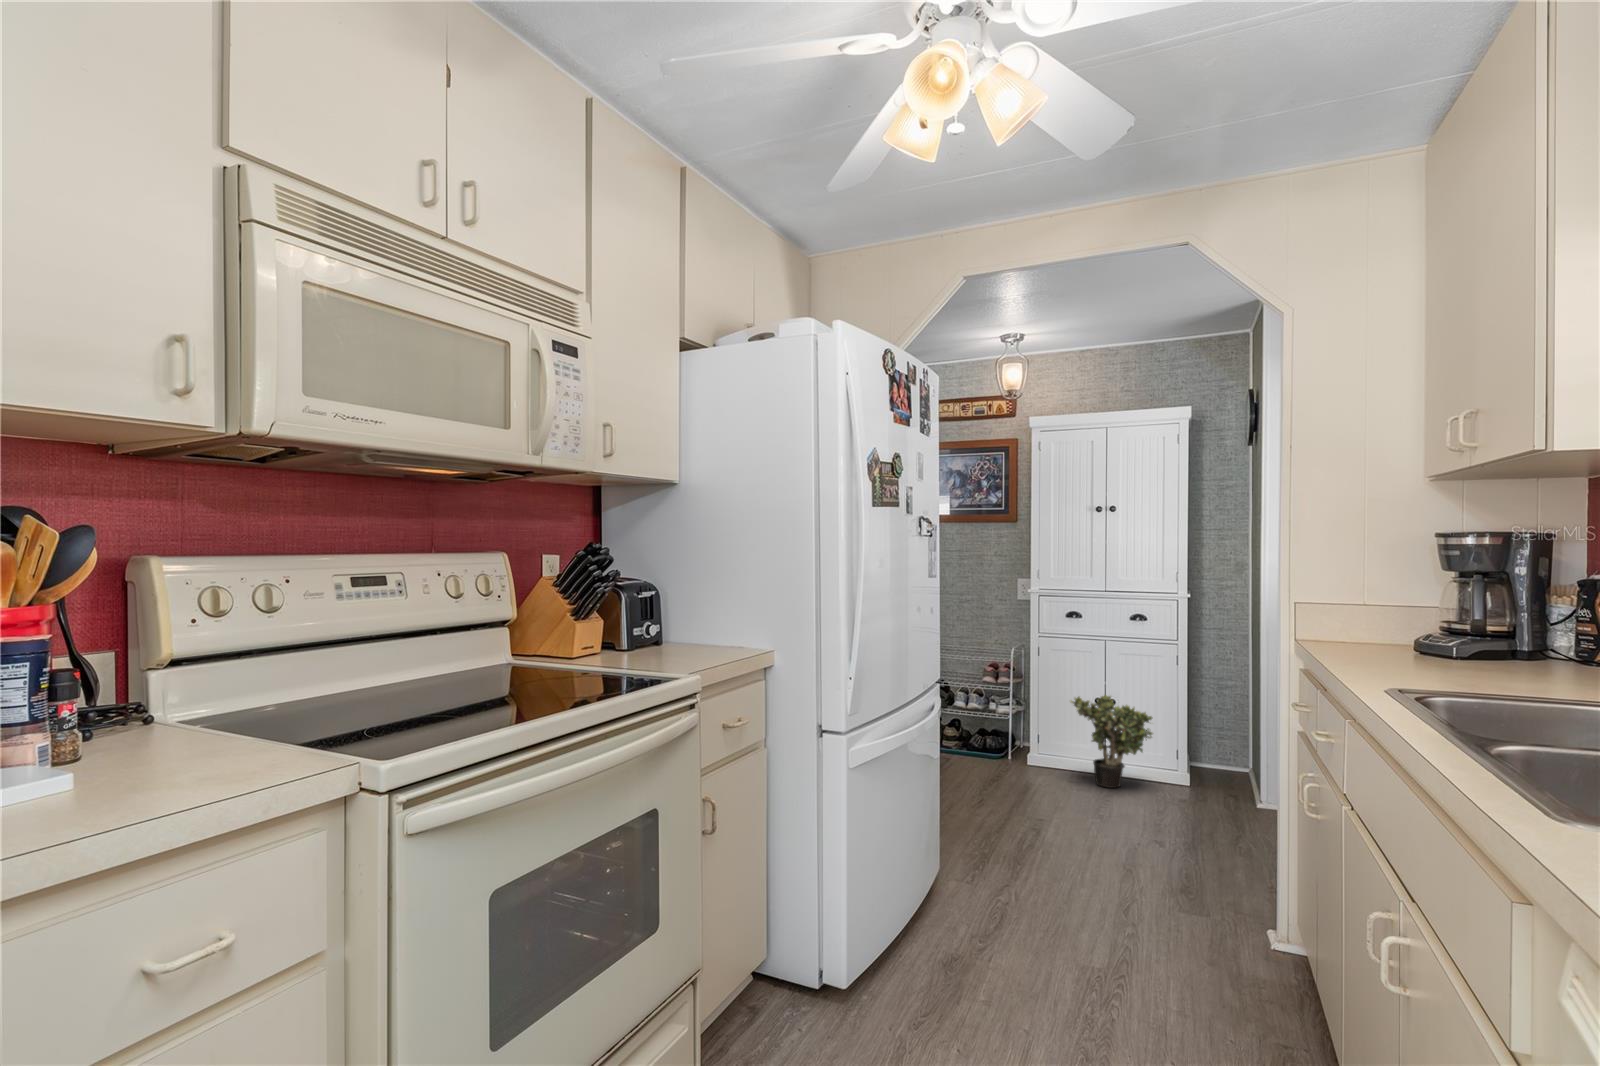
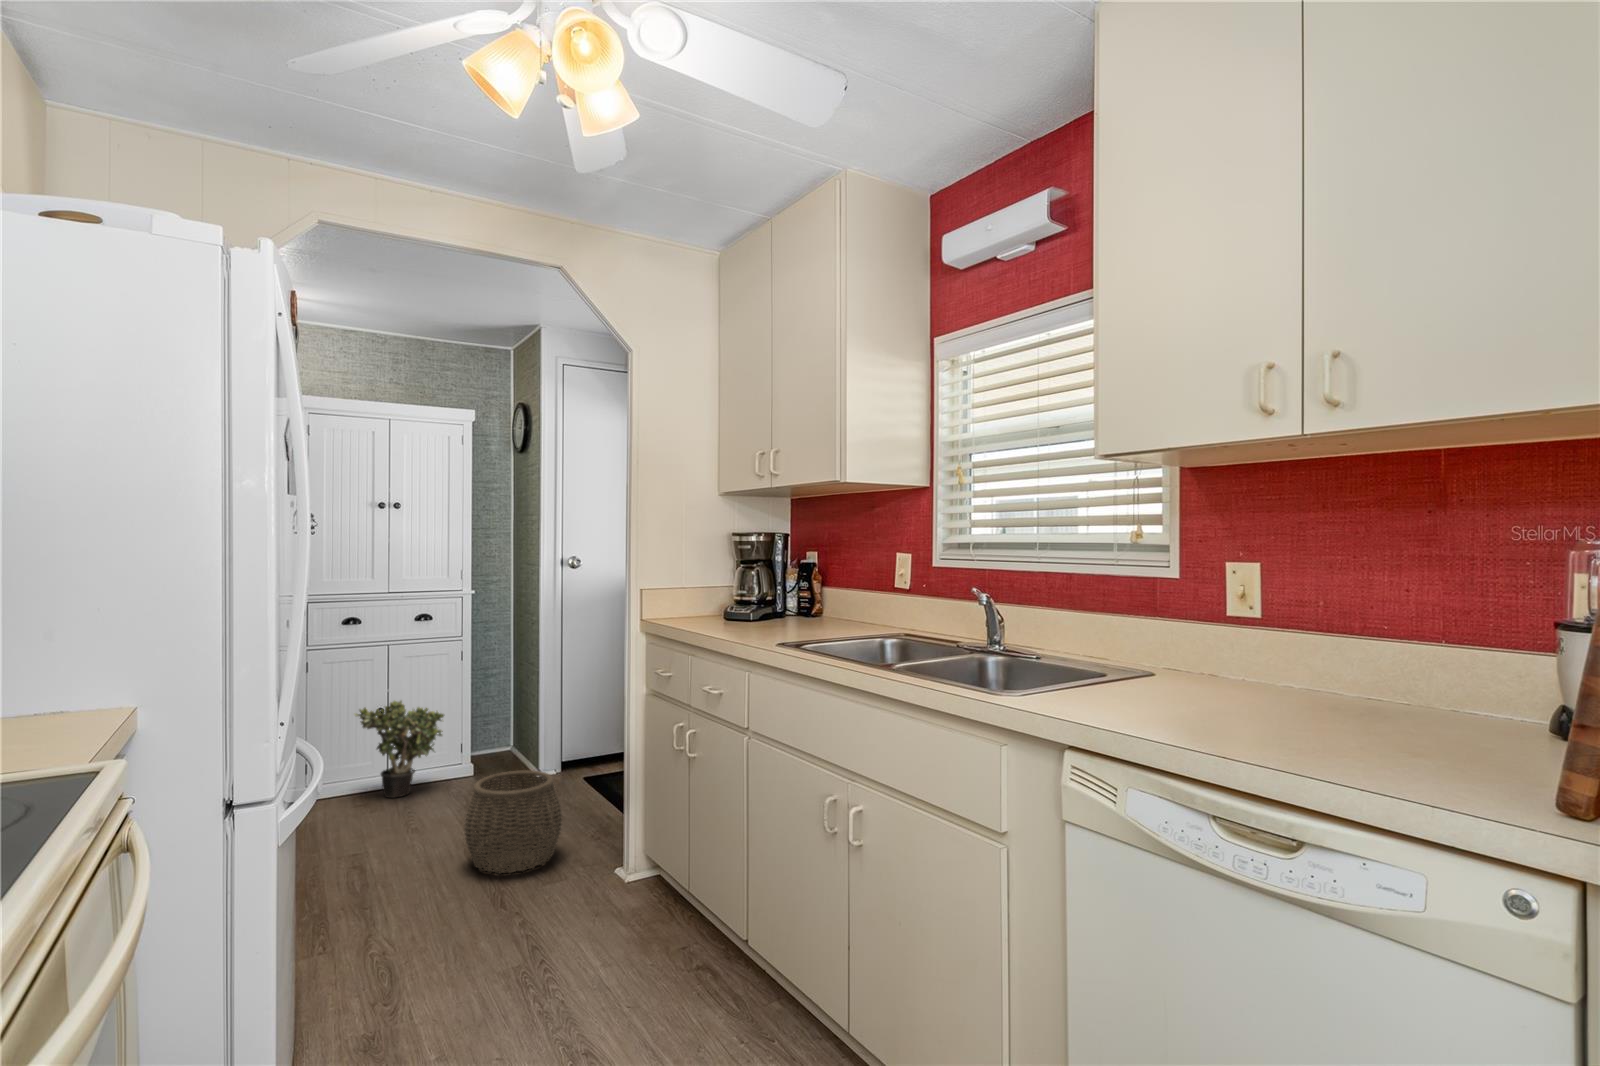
woven basket: none [1114,785,1222,896] -> present [464,770,562,874]

